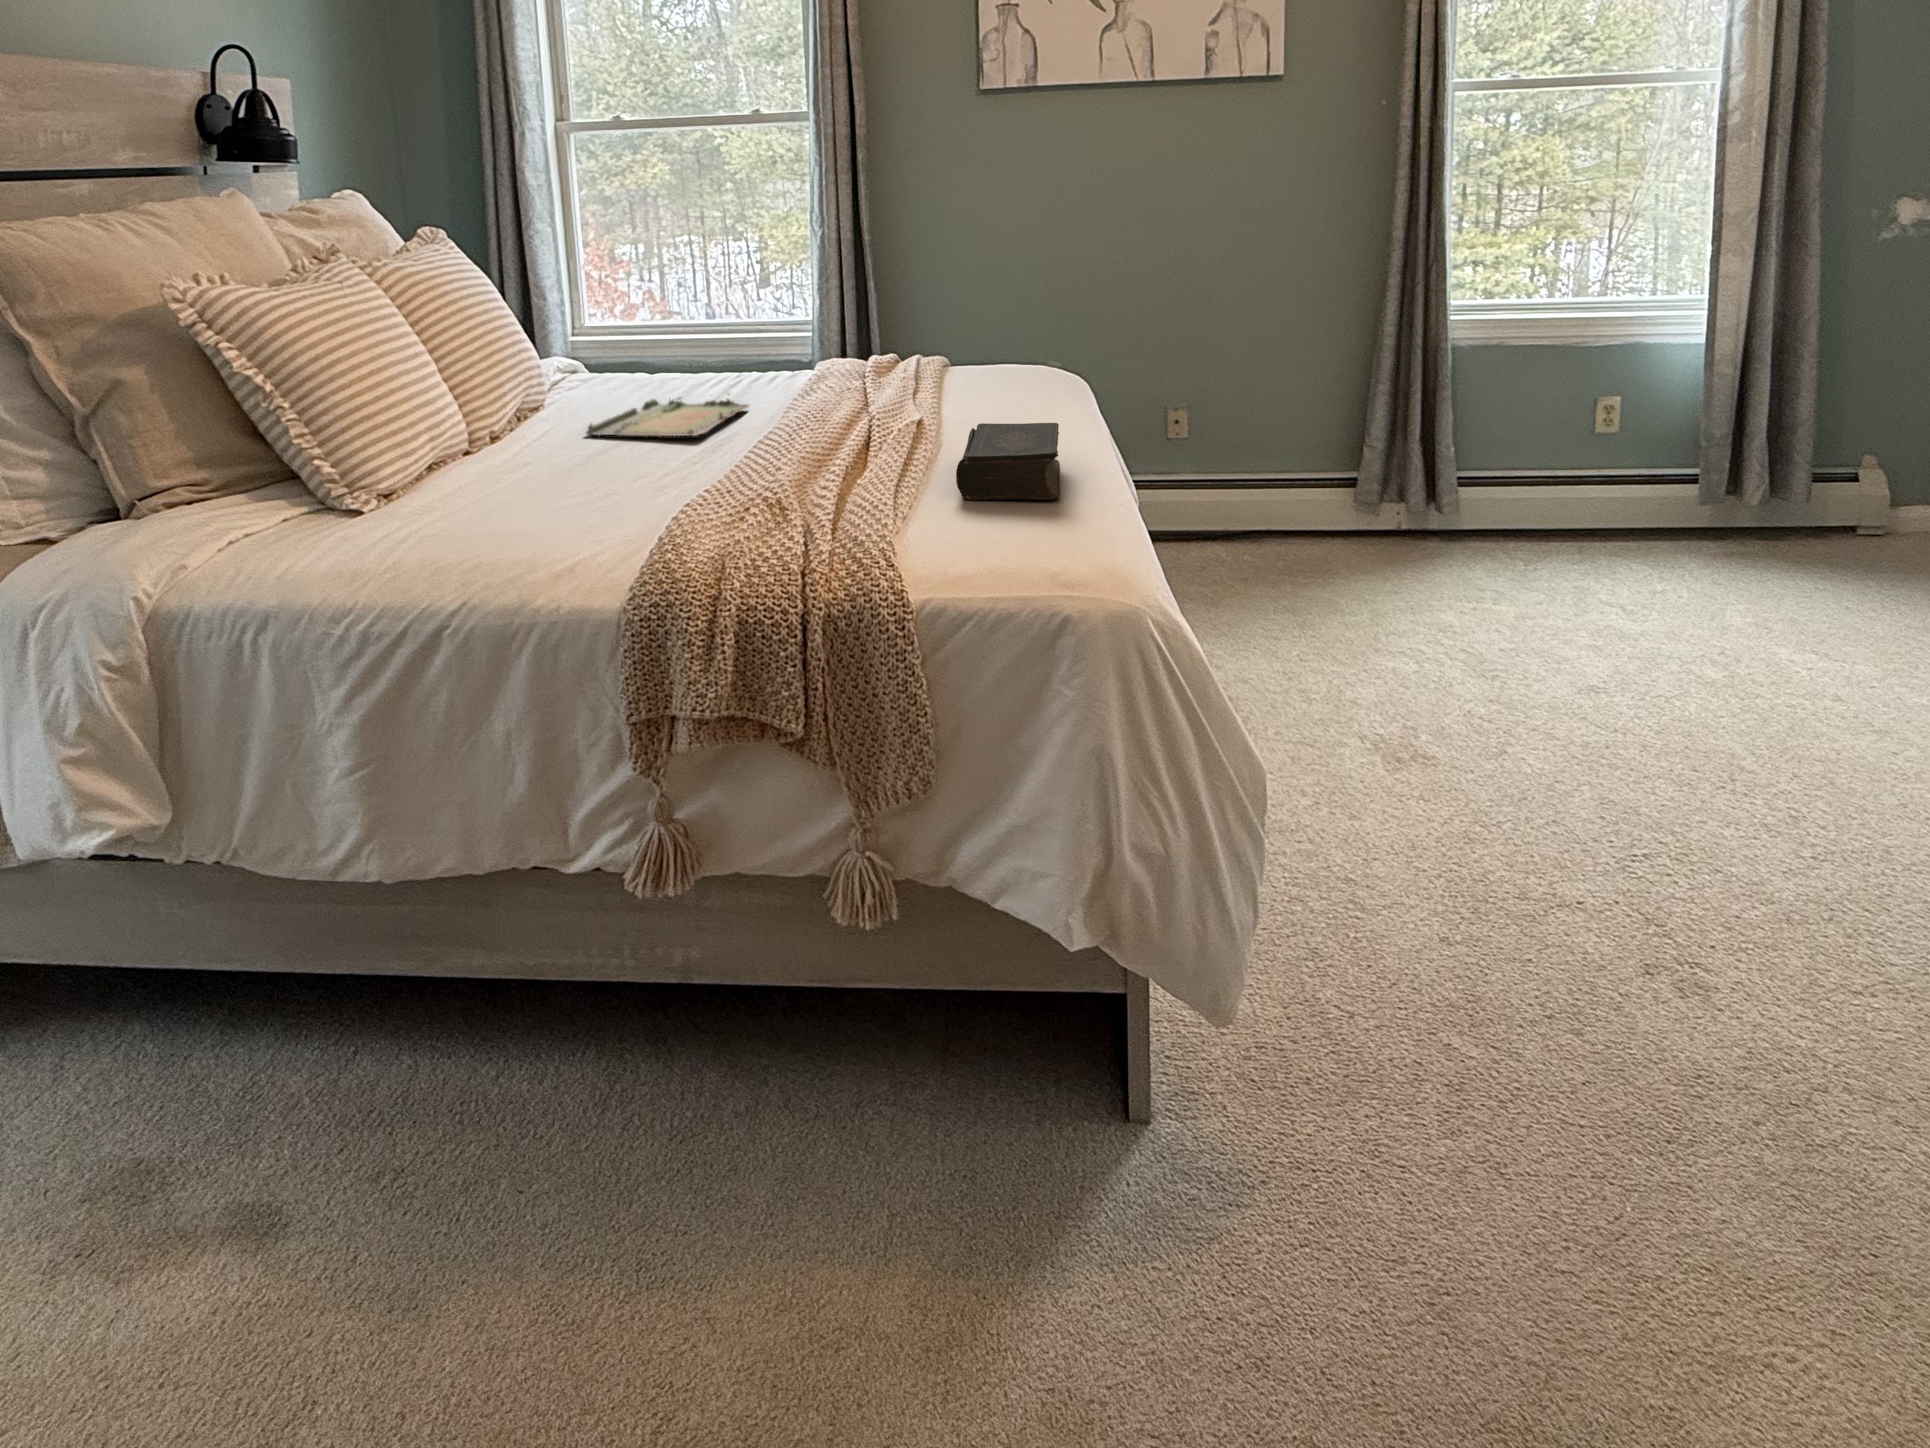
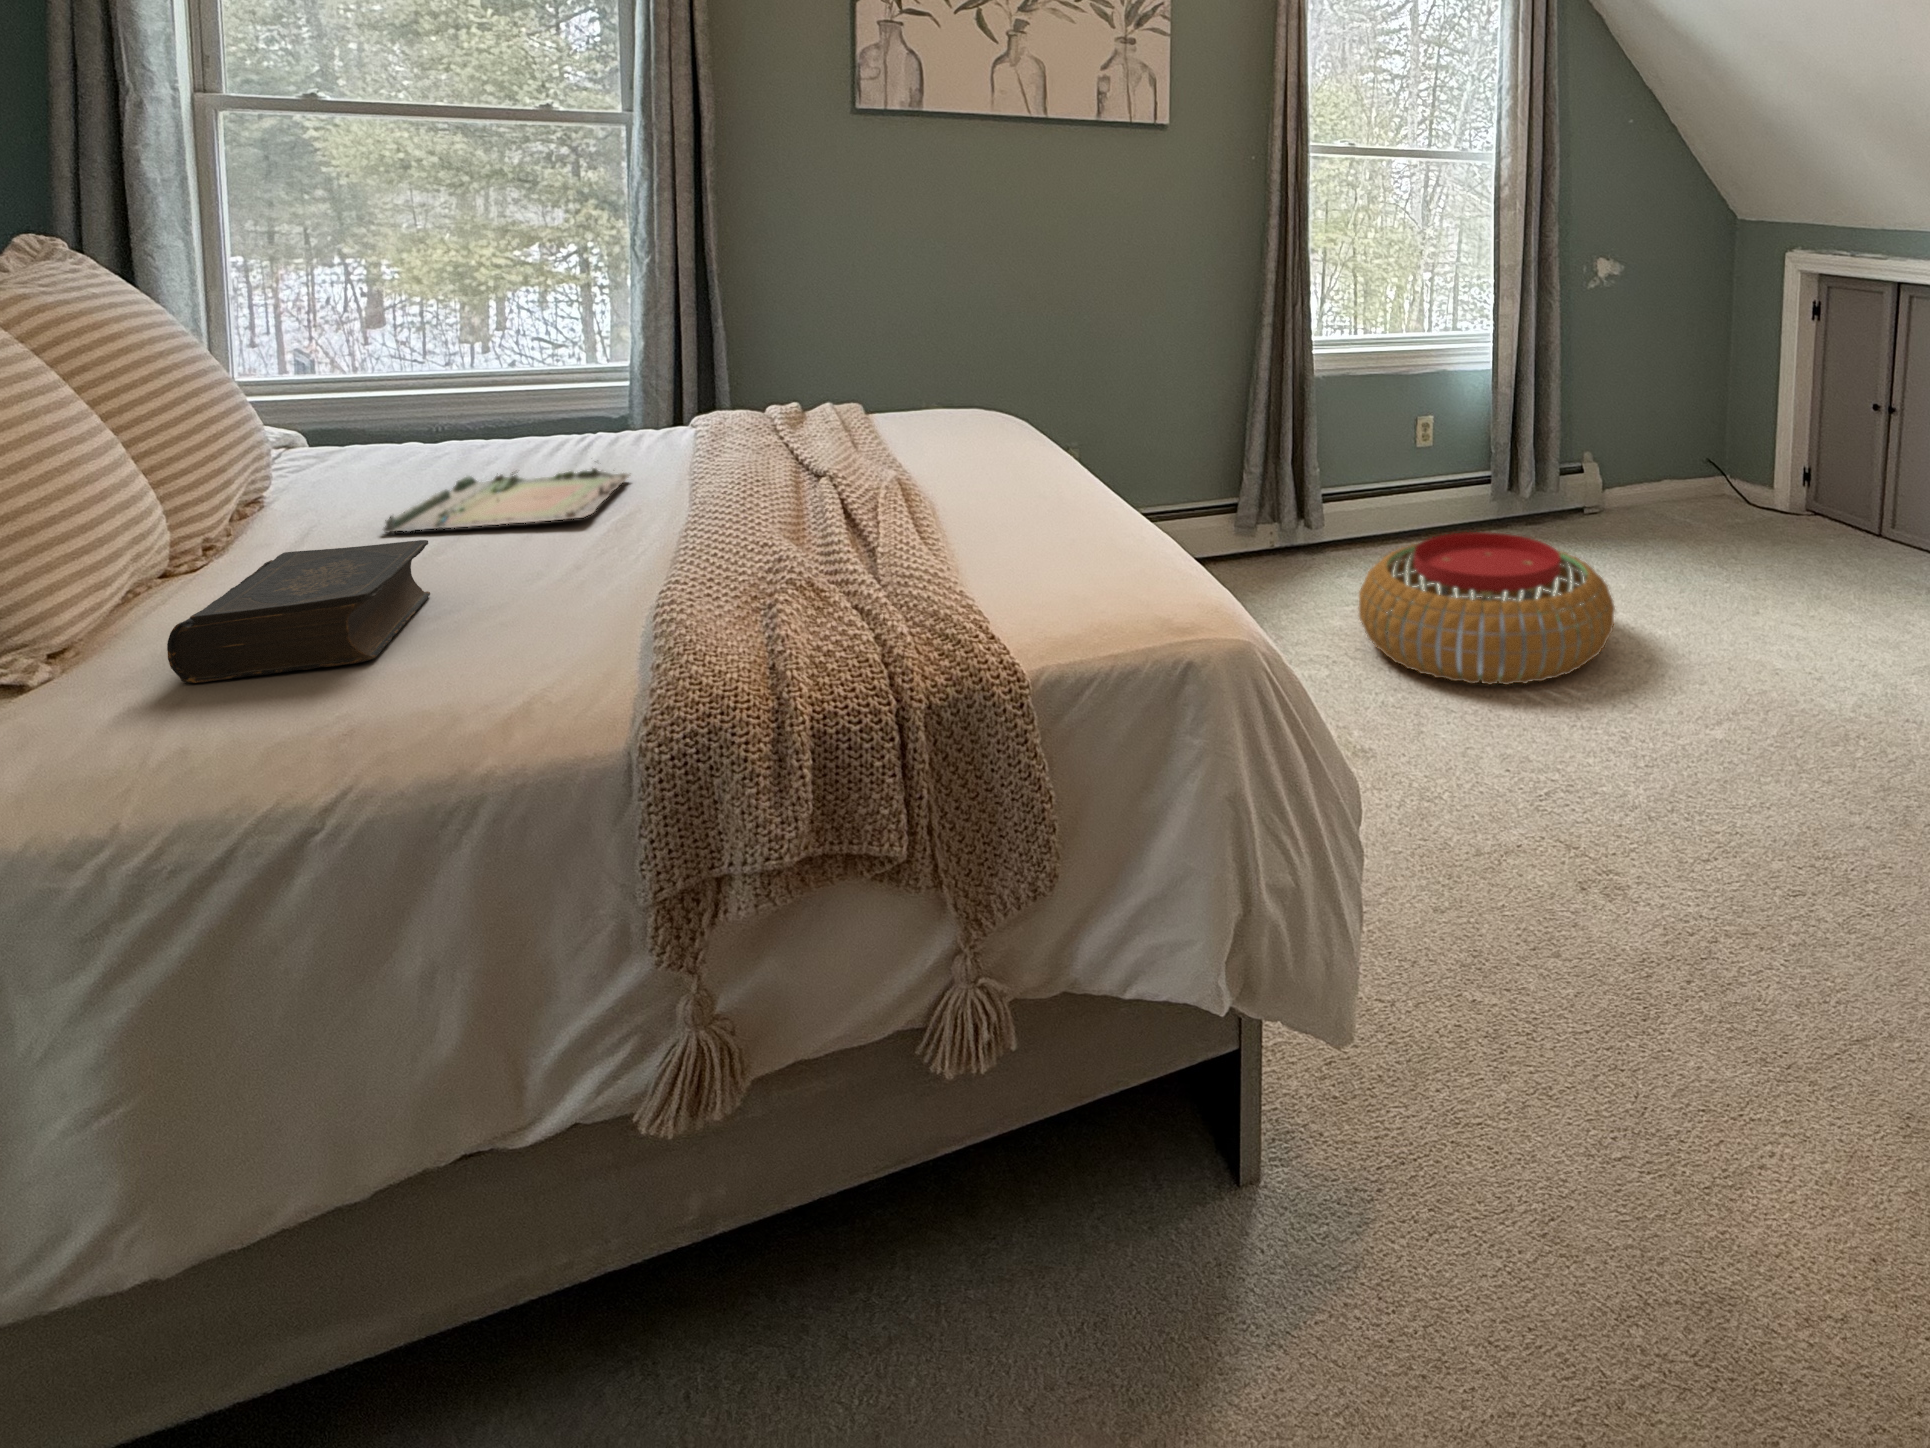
book: present [956,423,1060,500] -> present [167,540,430,683]
pouf: none [1458,540,1827,733] -> present [1359,532,1615,685]

